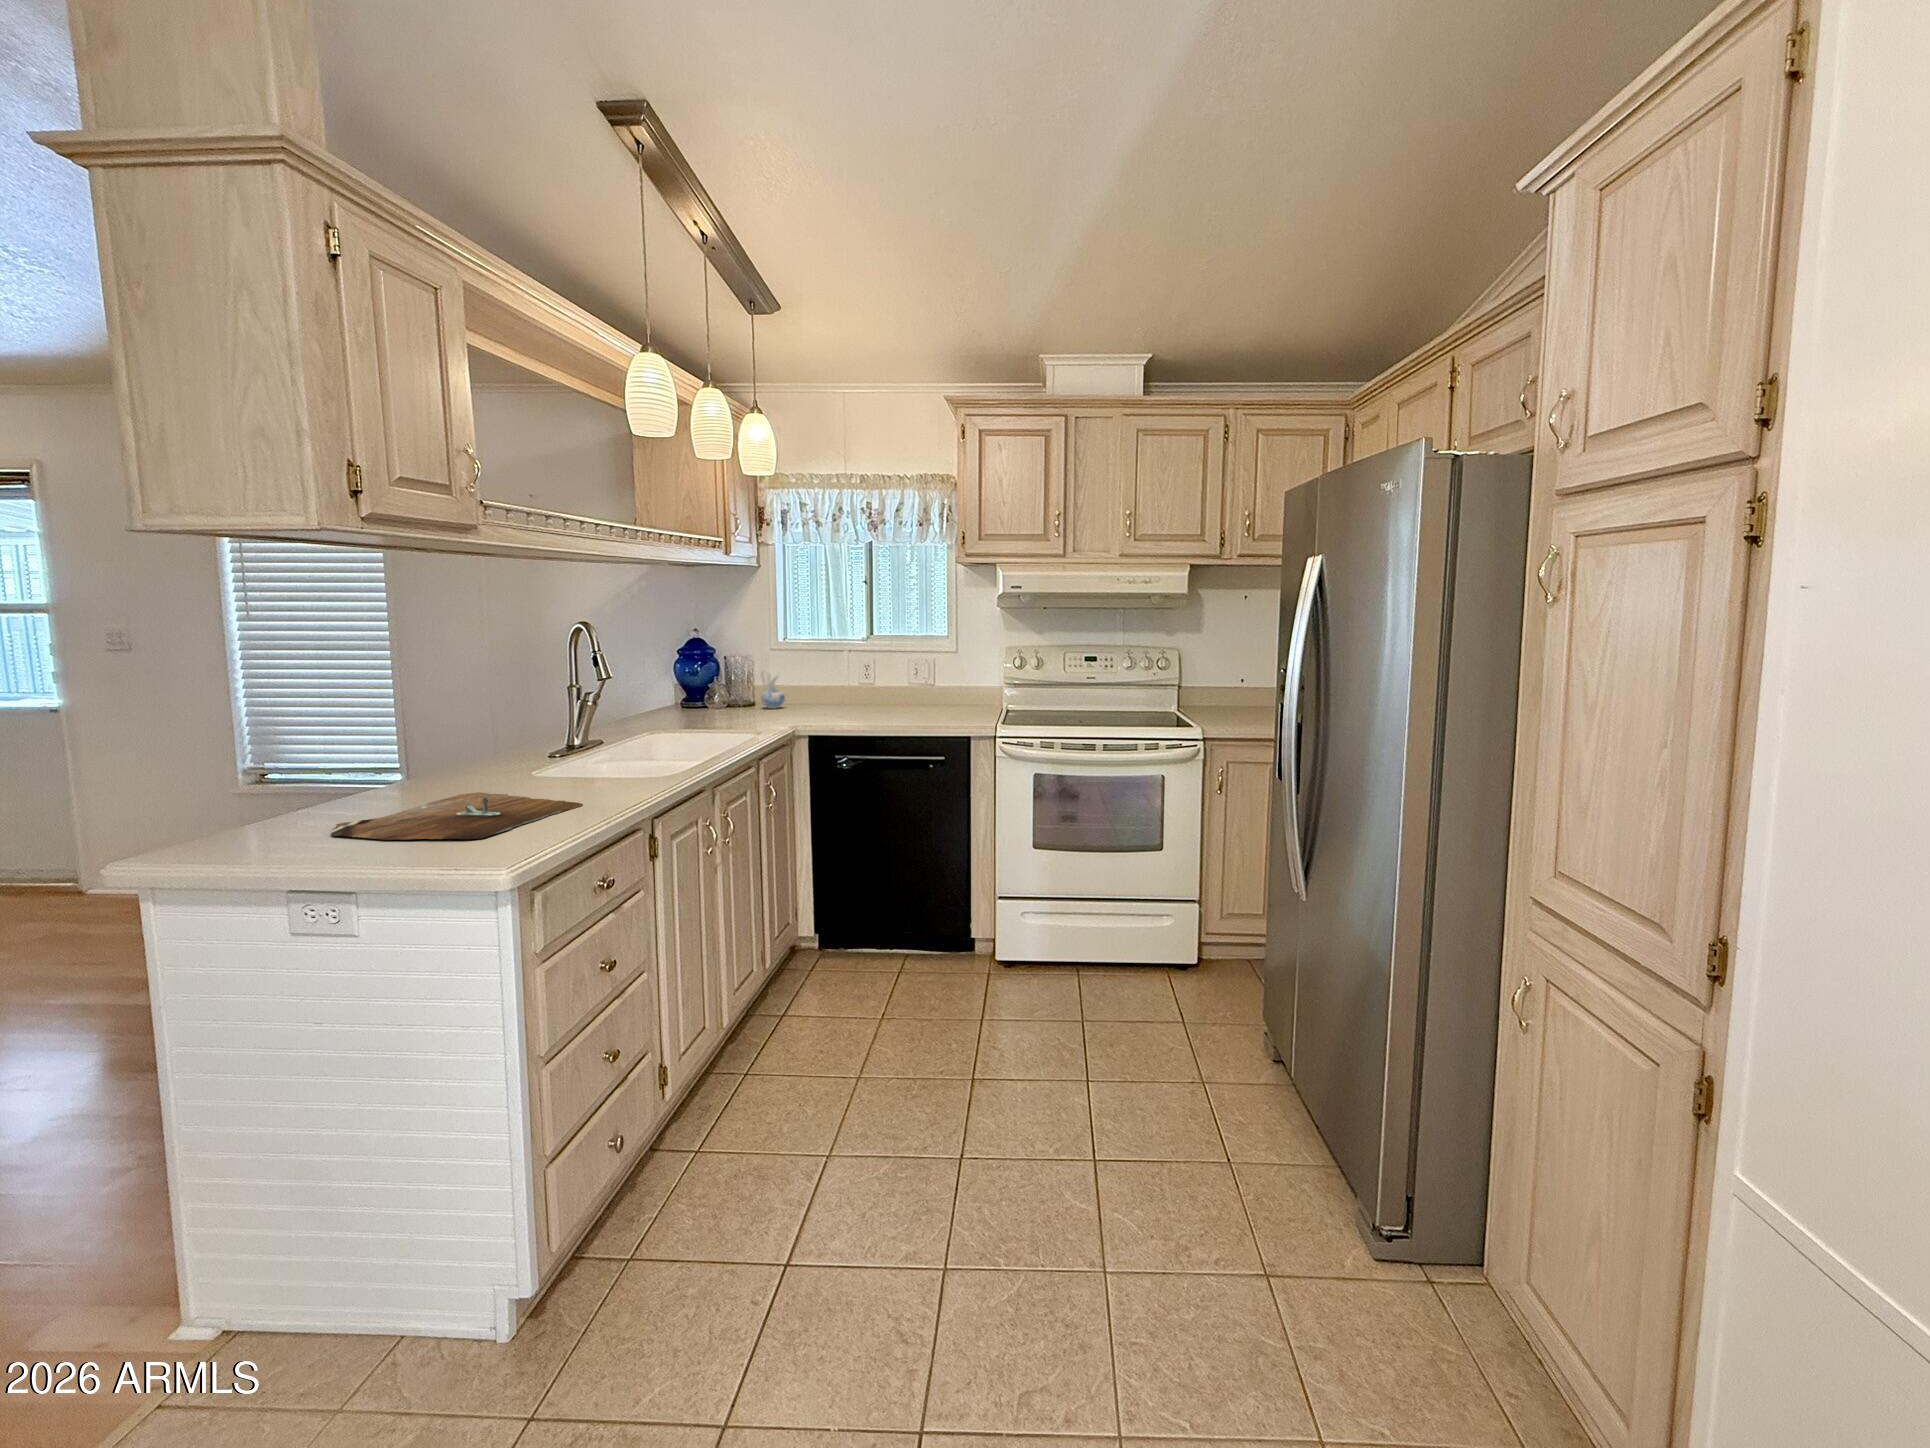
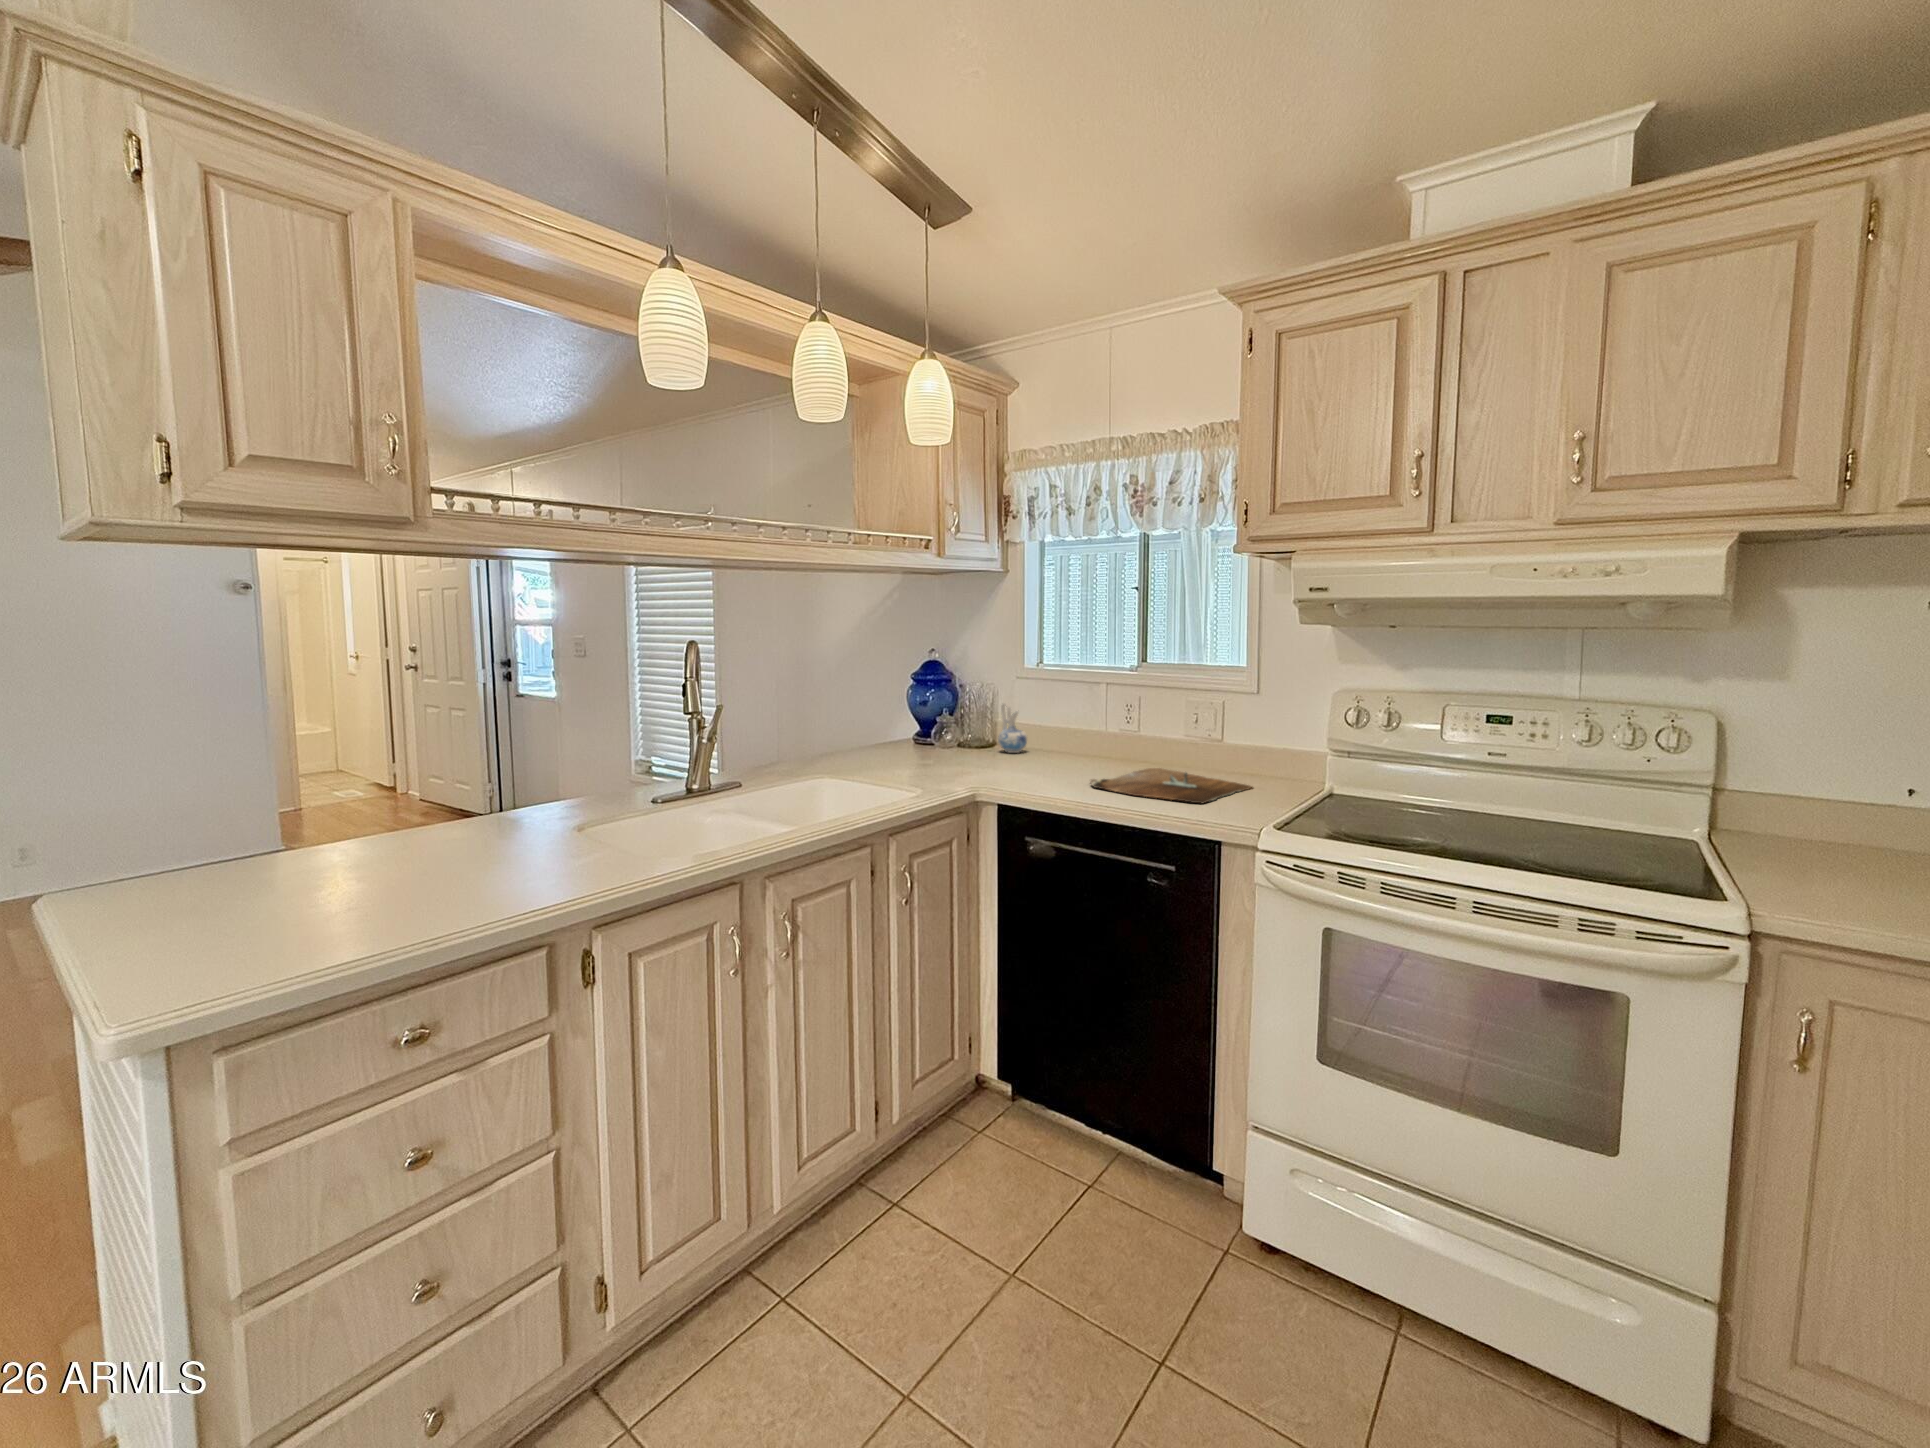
cutting board: present [332,792,583,840] -> present [1091,768,1253,804]

